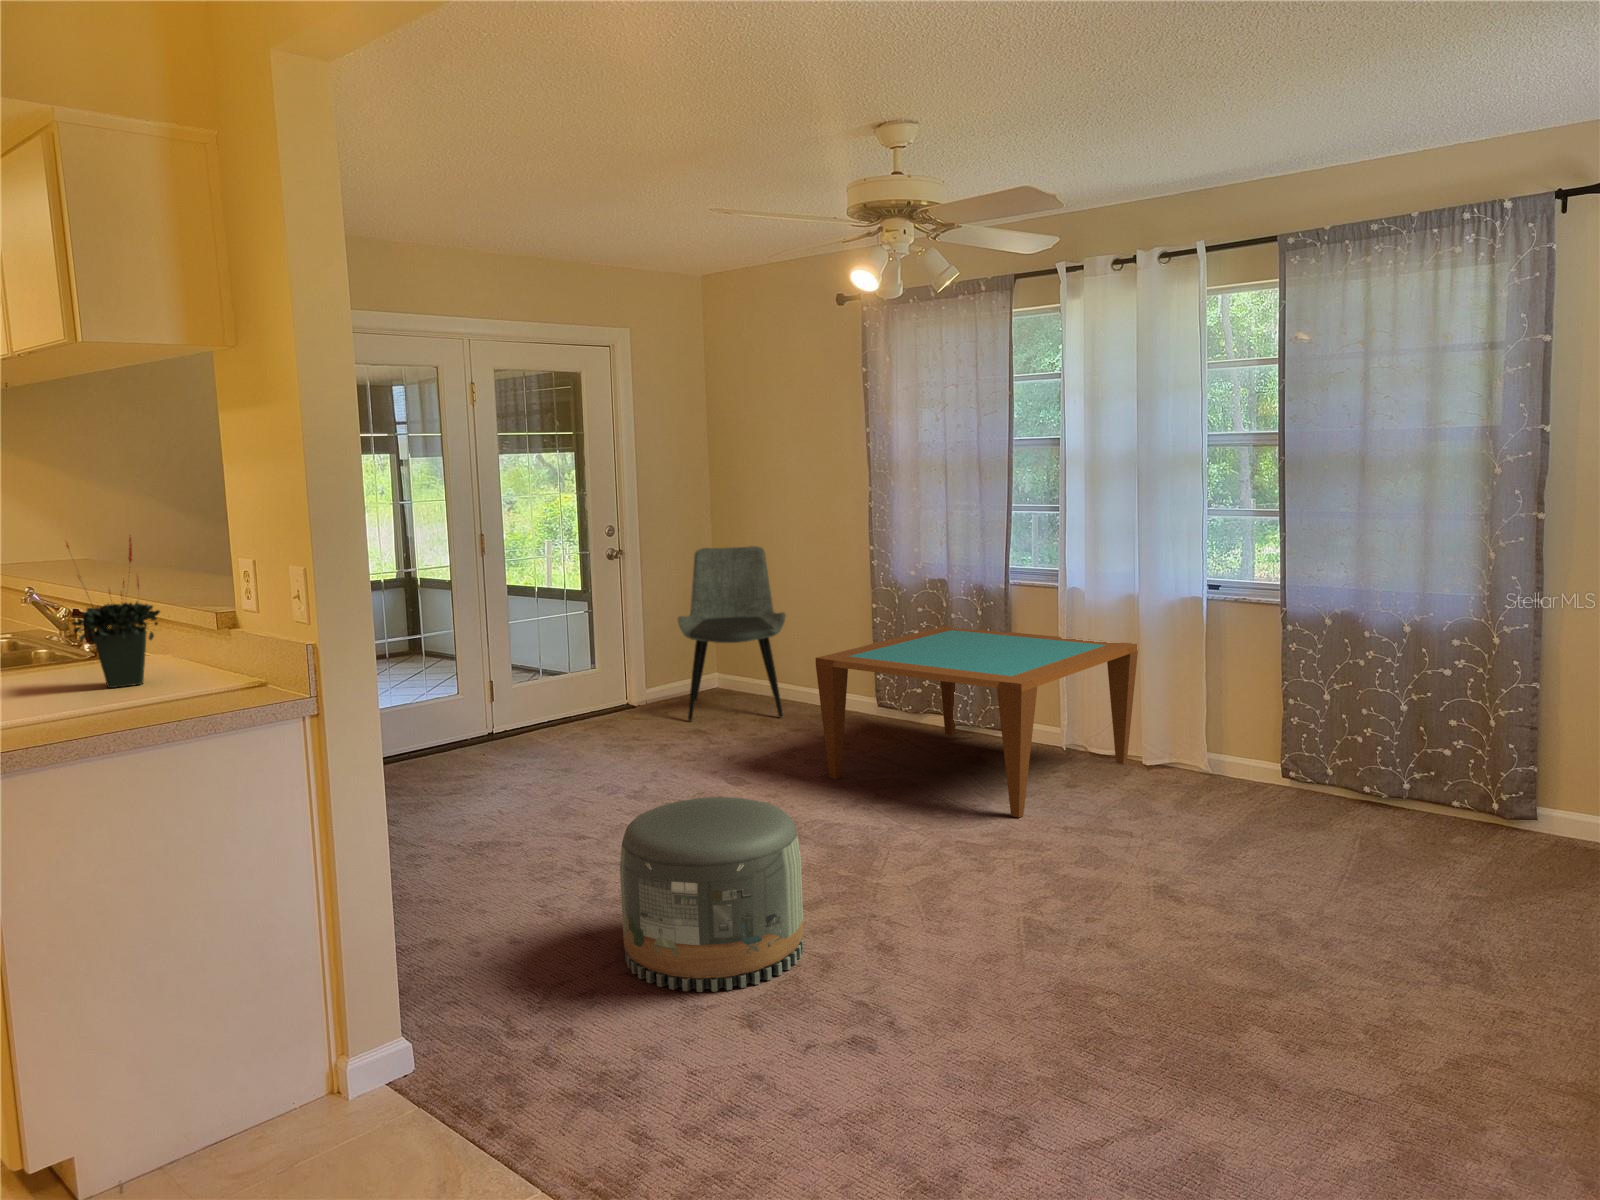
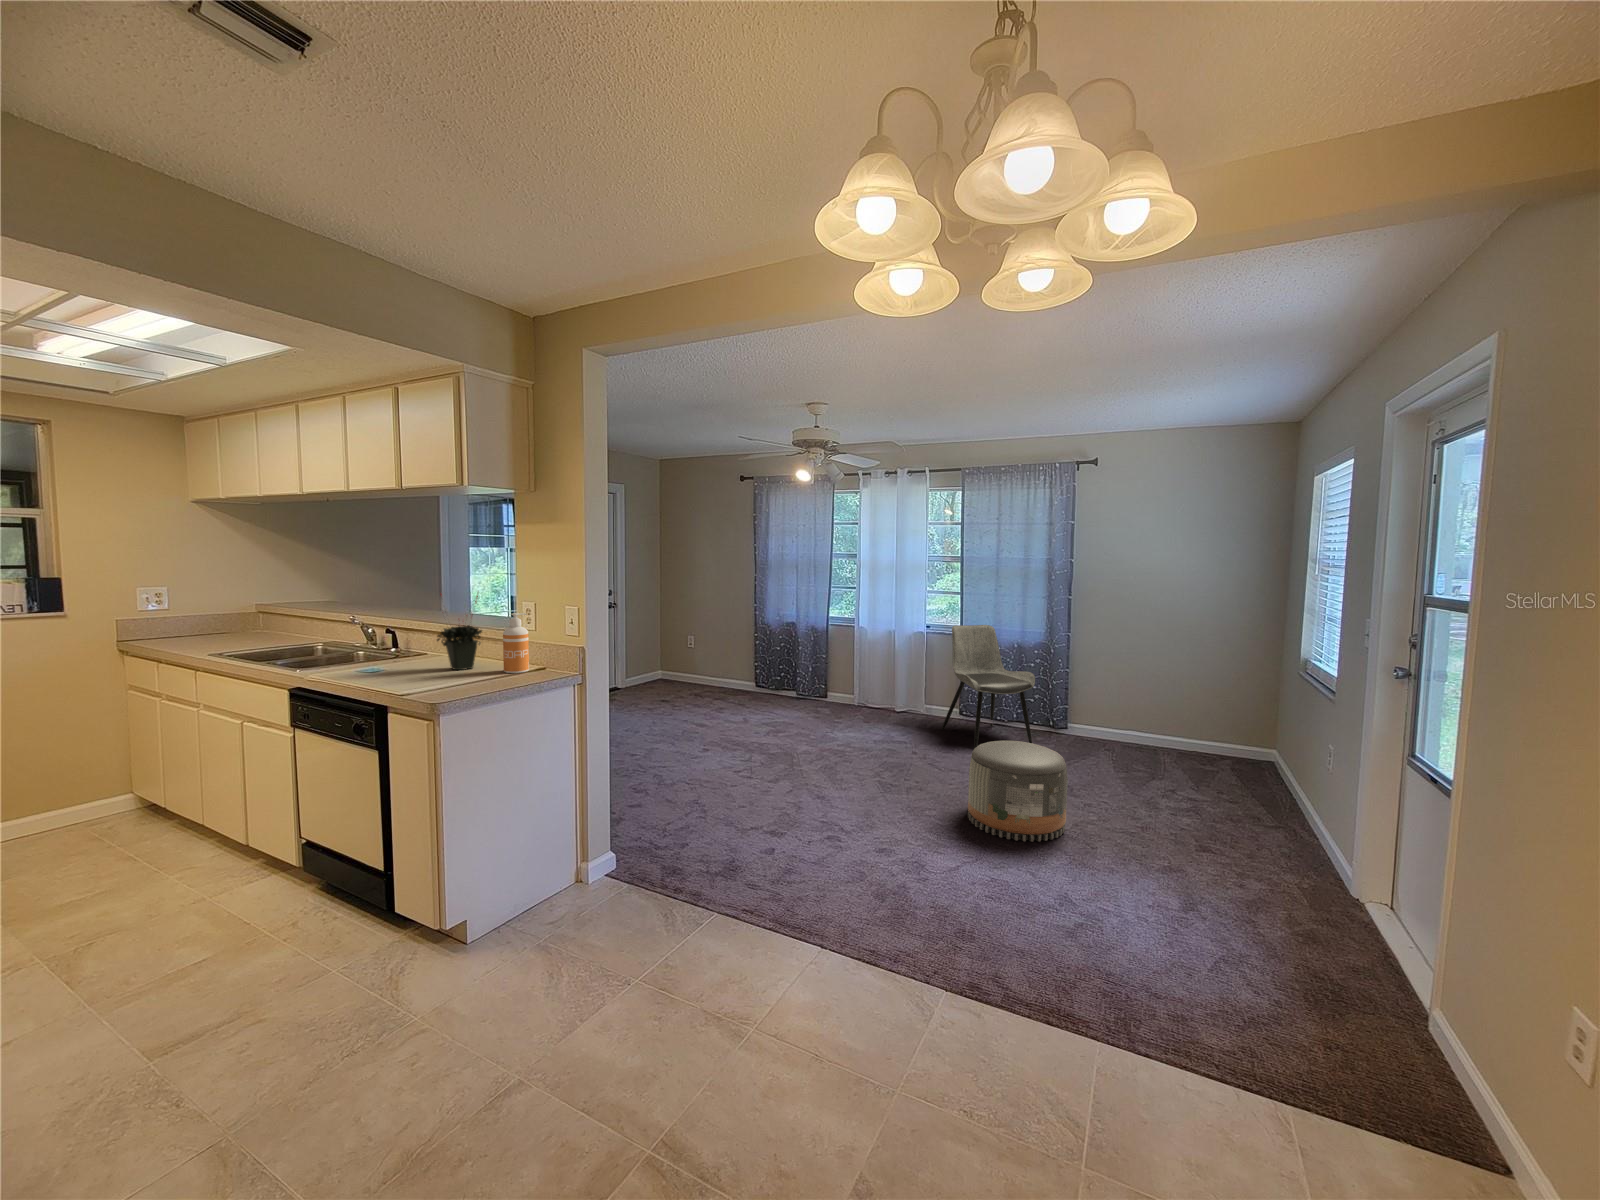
dining chair: present [677,546,786,721] -> present [942,625,1035,748]
soap dispenser: none [169,578,227,695] -> present [503,613,529,673]
coffee table: present [815,626,1138,818] -> none [743,645,893,737]
pouf: present [620,797,803,992] -> present [968,741,1068,842]

